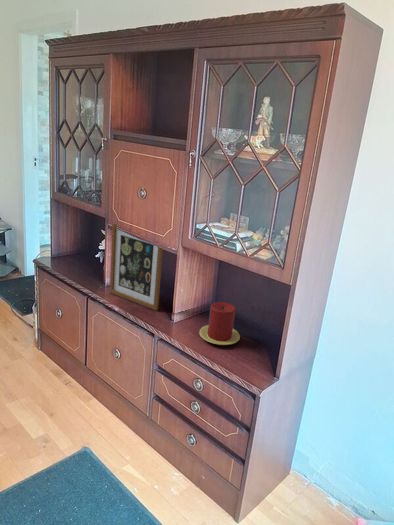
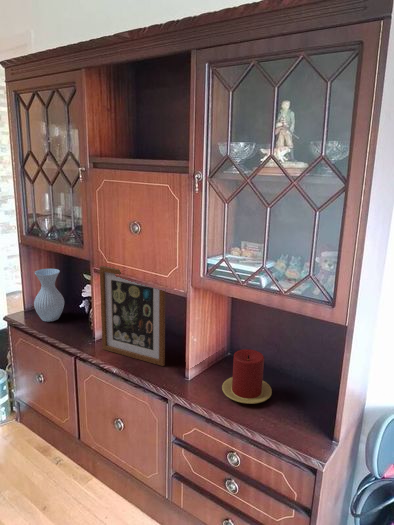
vase: none [59,222,84,267] -> present [34,268,64,322]

